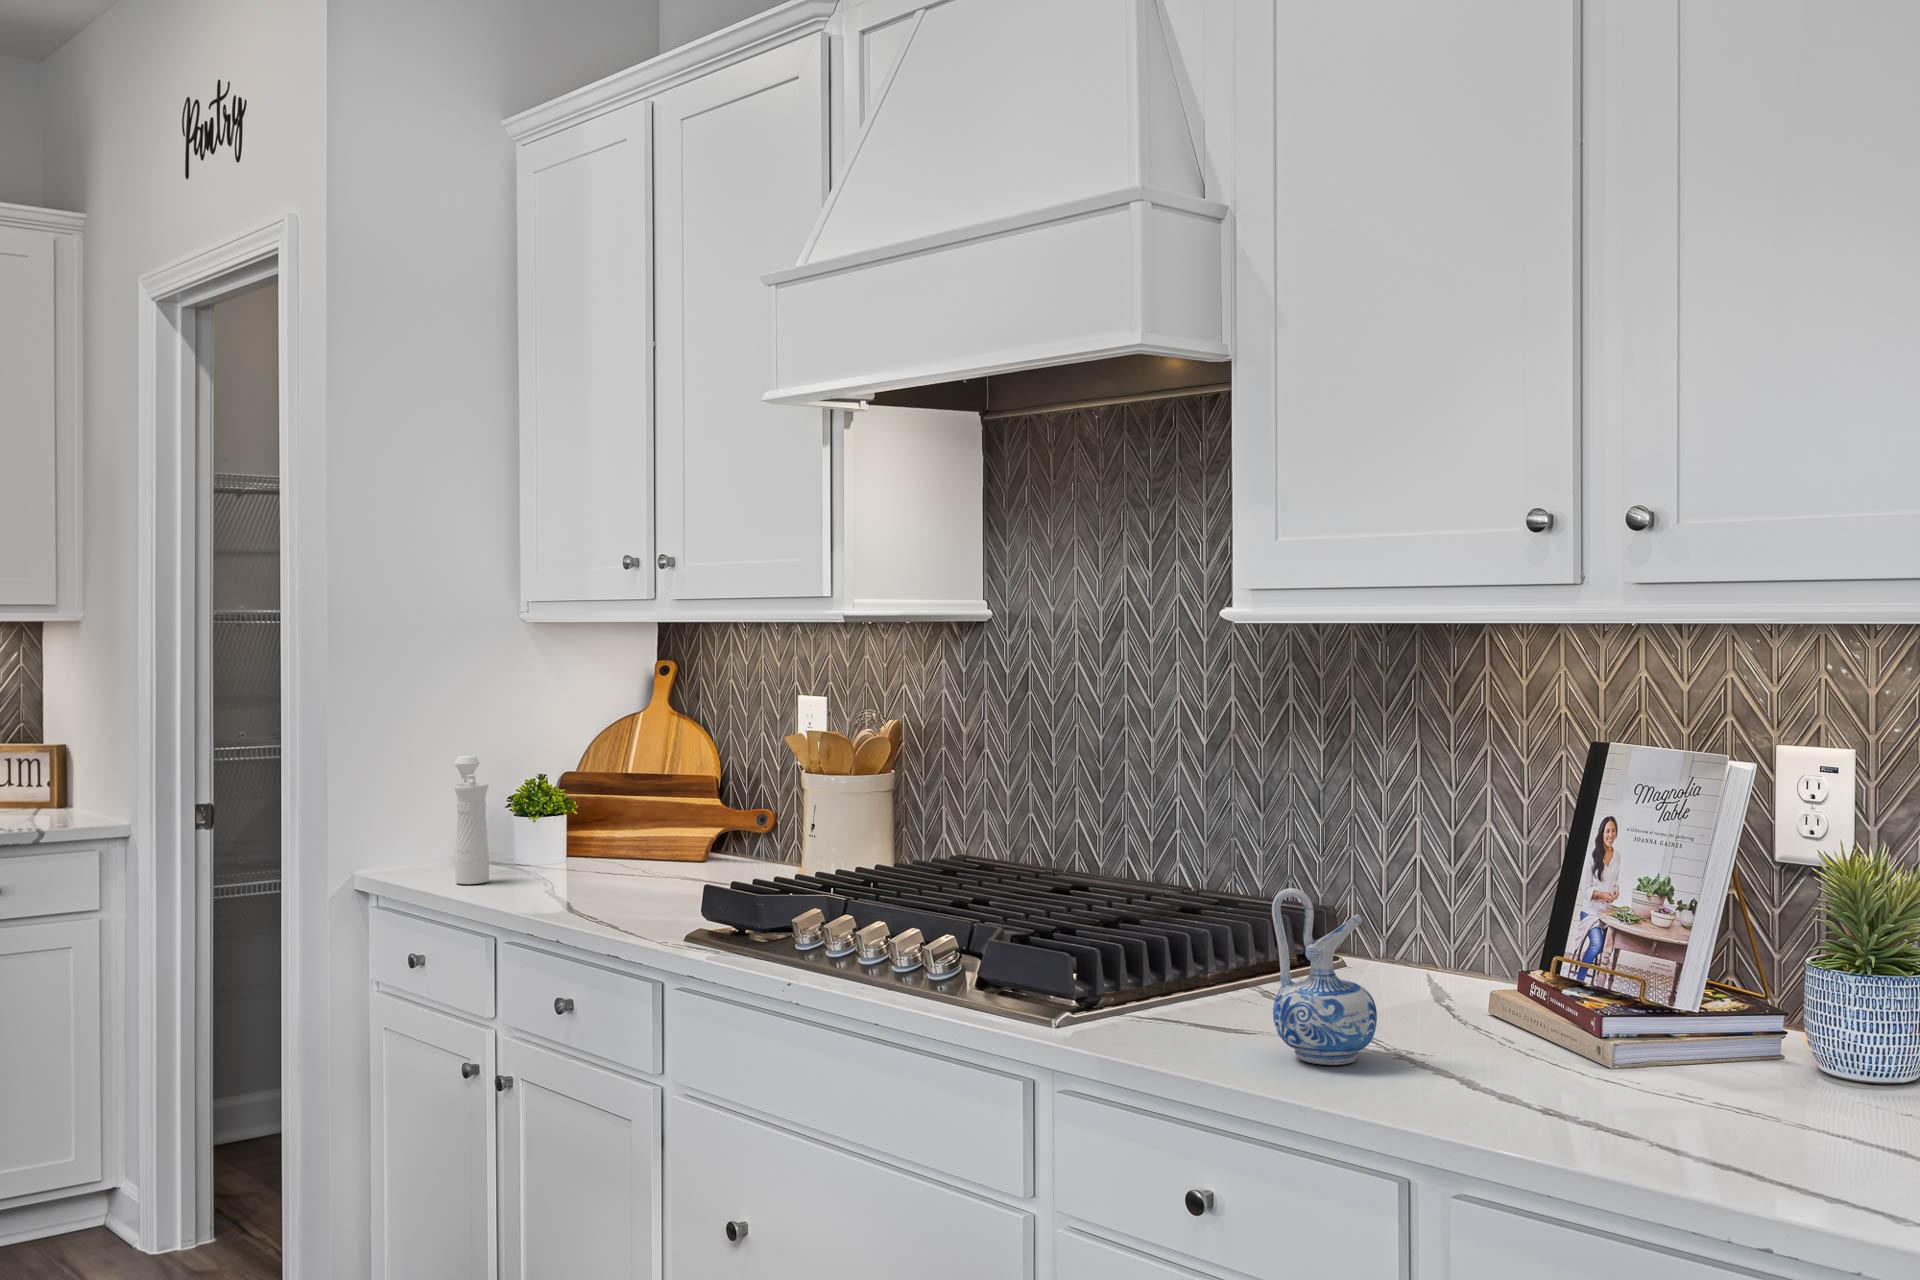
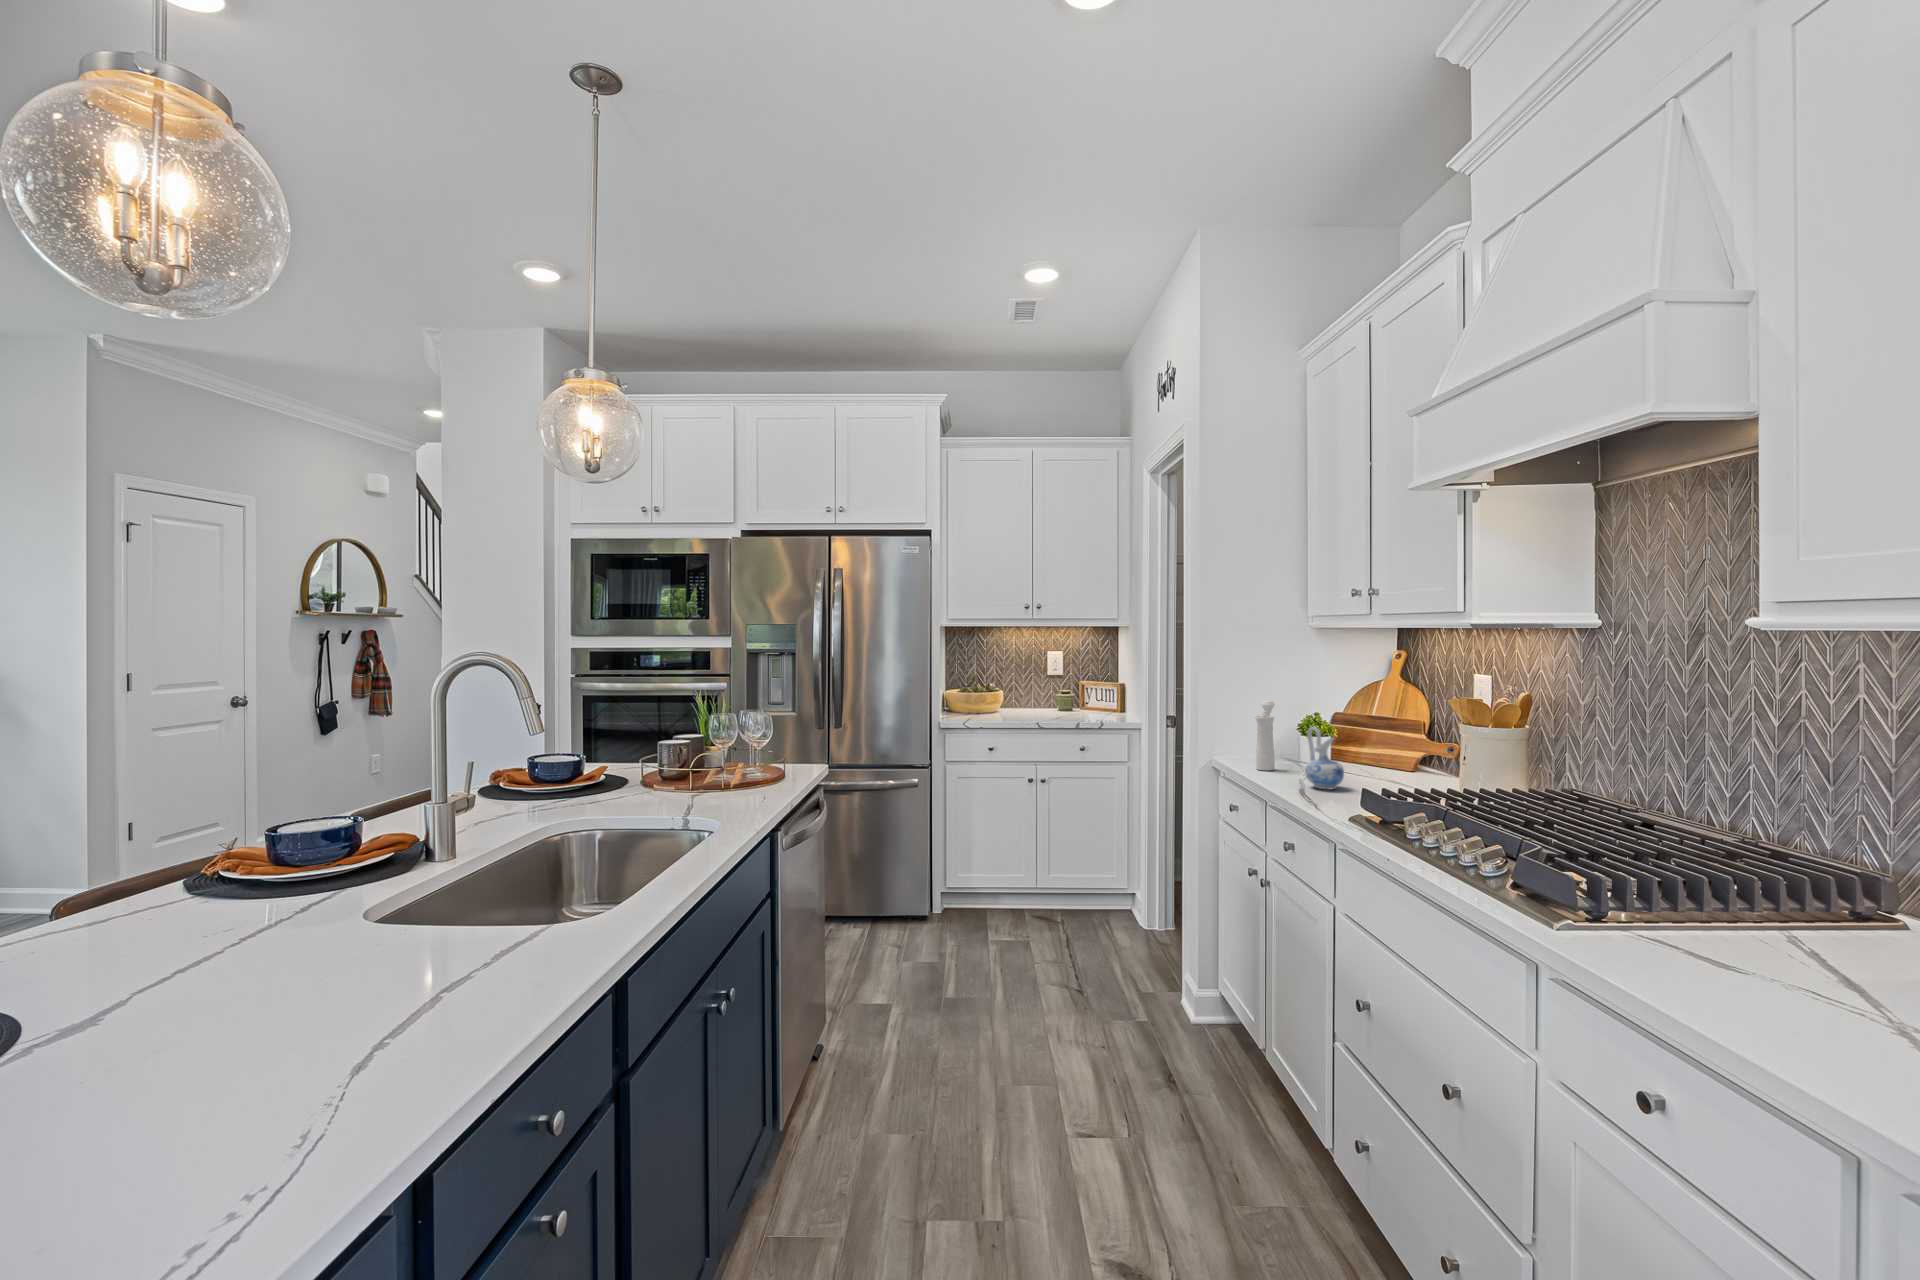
ceramic pitcher: present [1272,888,1377,1065] -> present [1305,727,1344,789]

